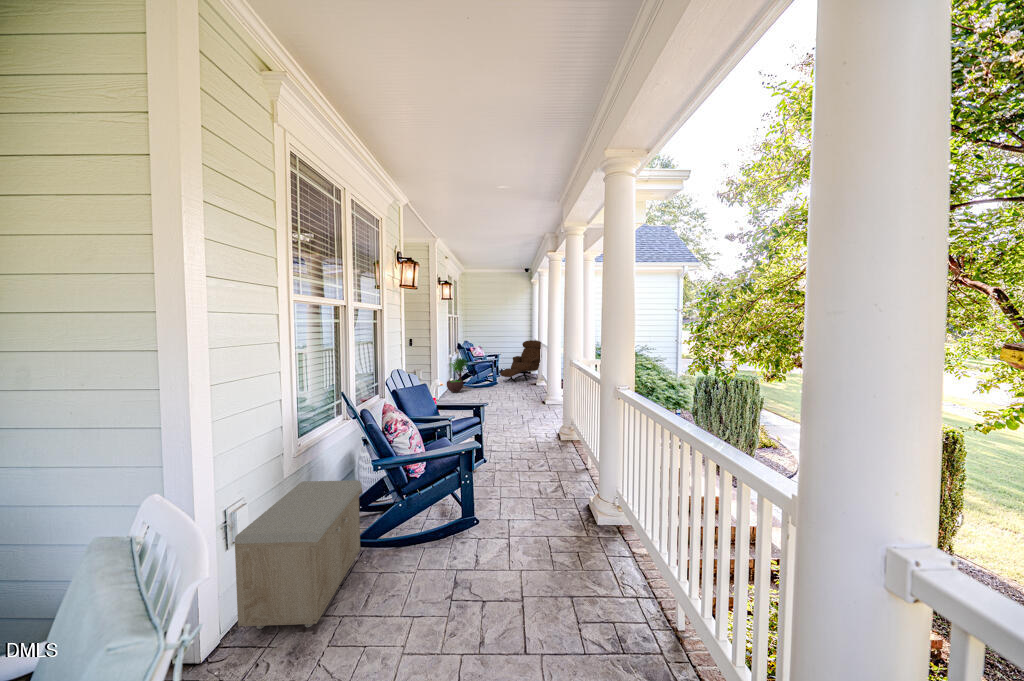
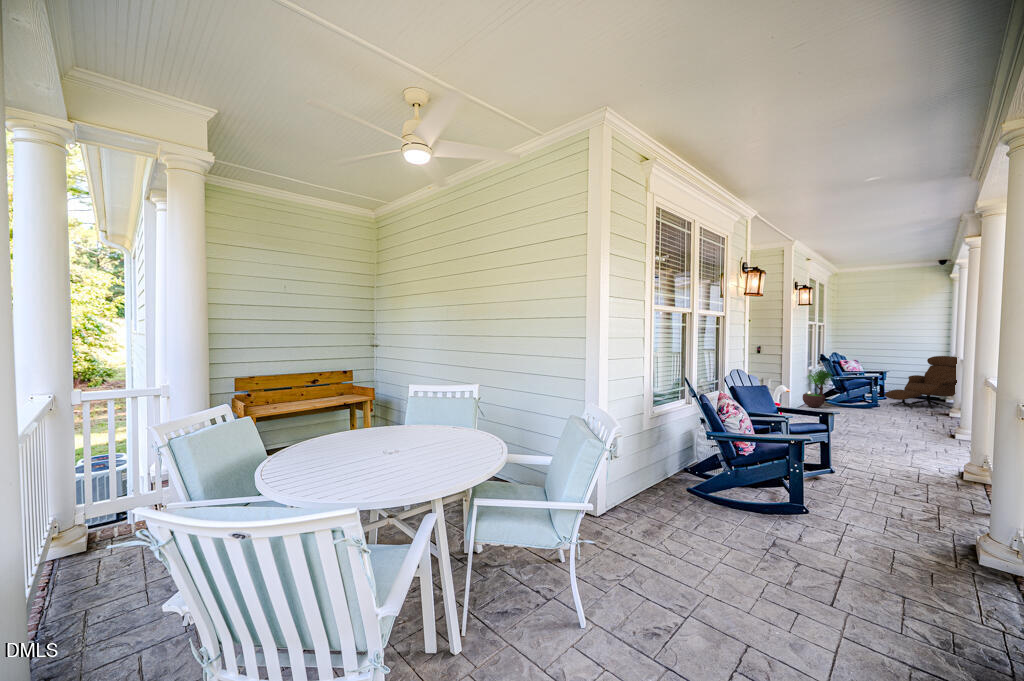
storage bench: present [235,480,362,629] -> none [613,435,696,525]

